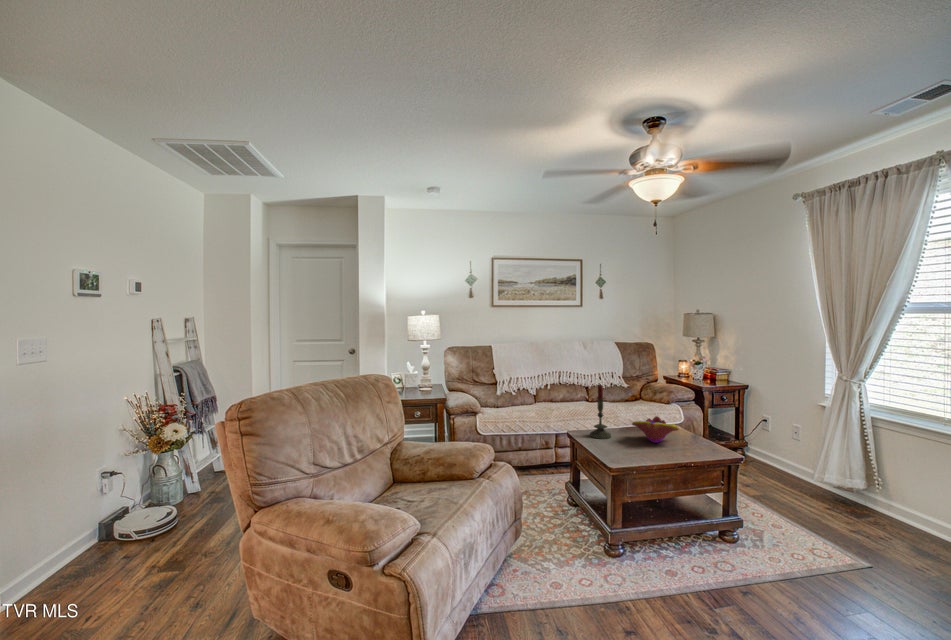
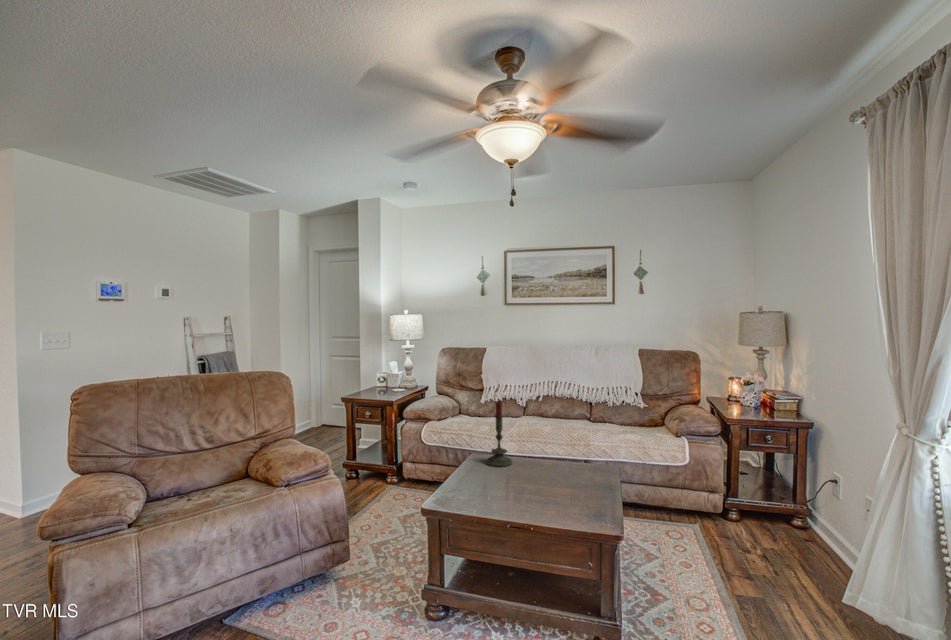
decorative bowl: present [632,416,678,443] -> none [519,448,576,482]

